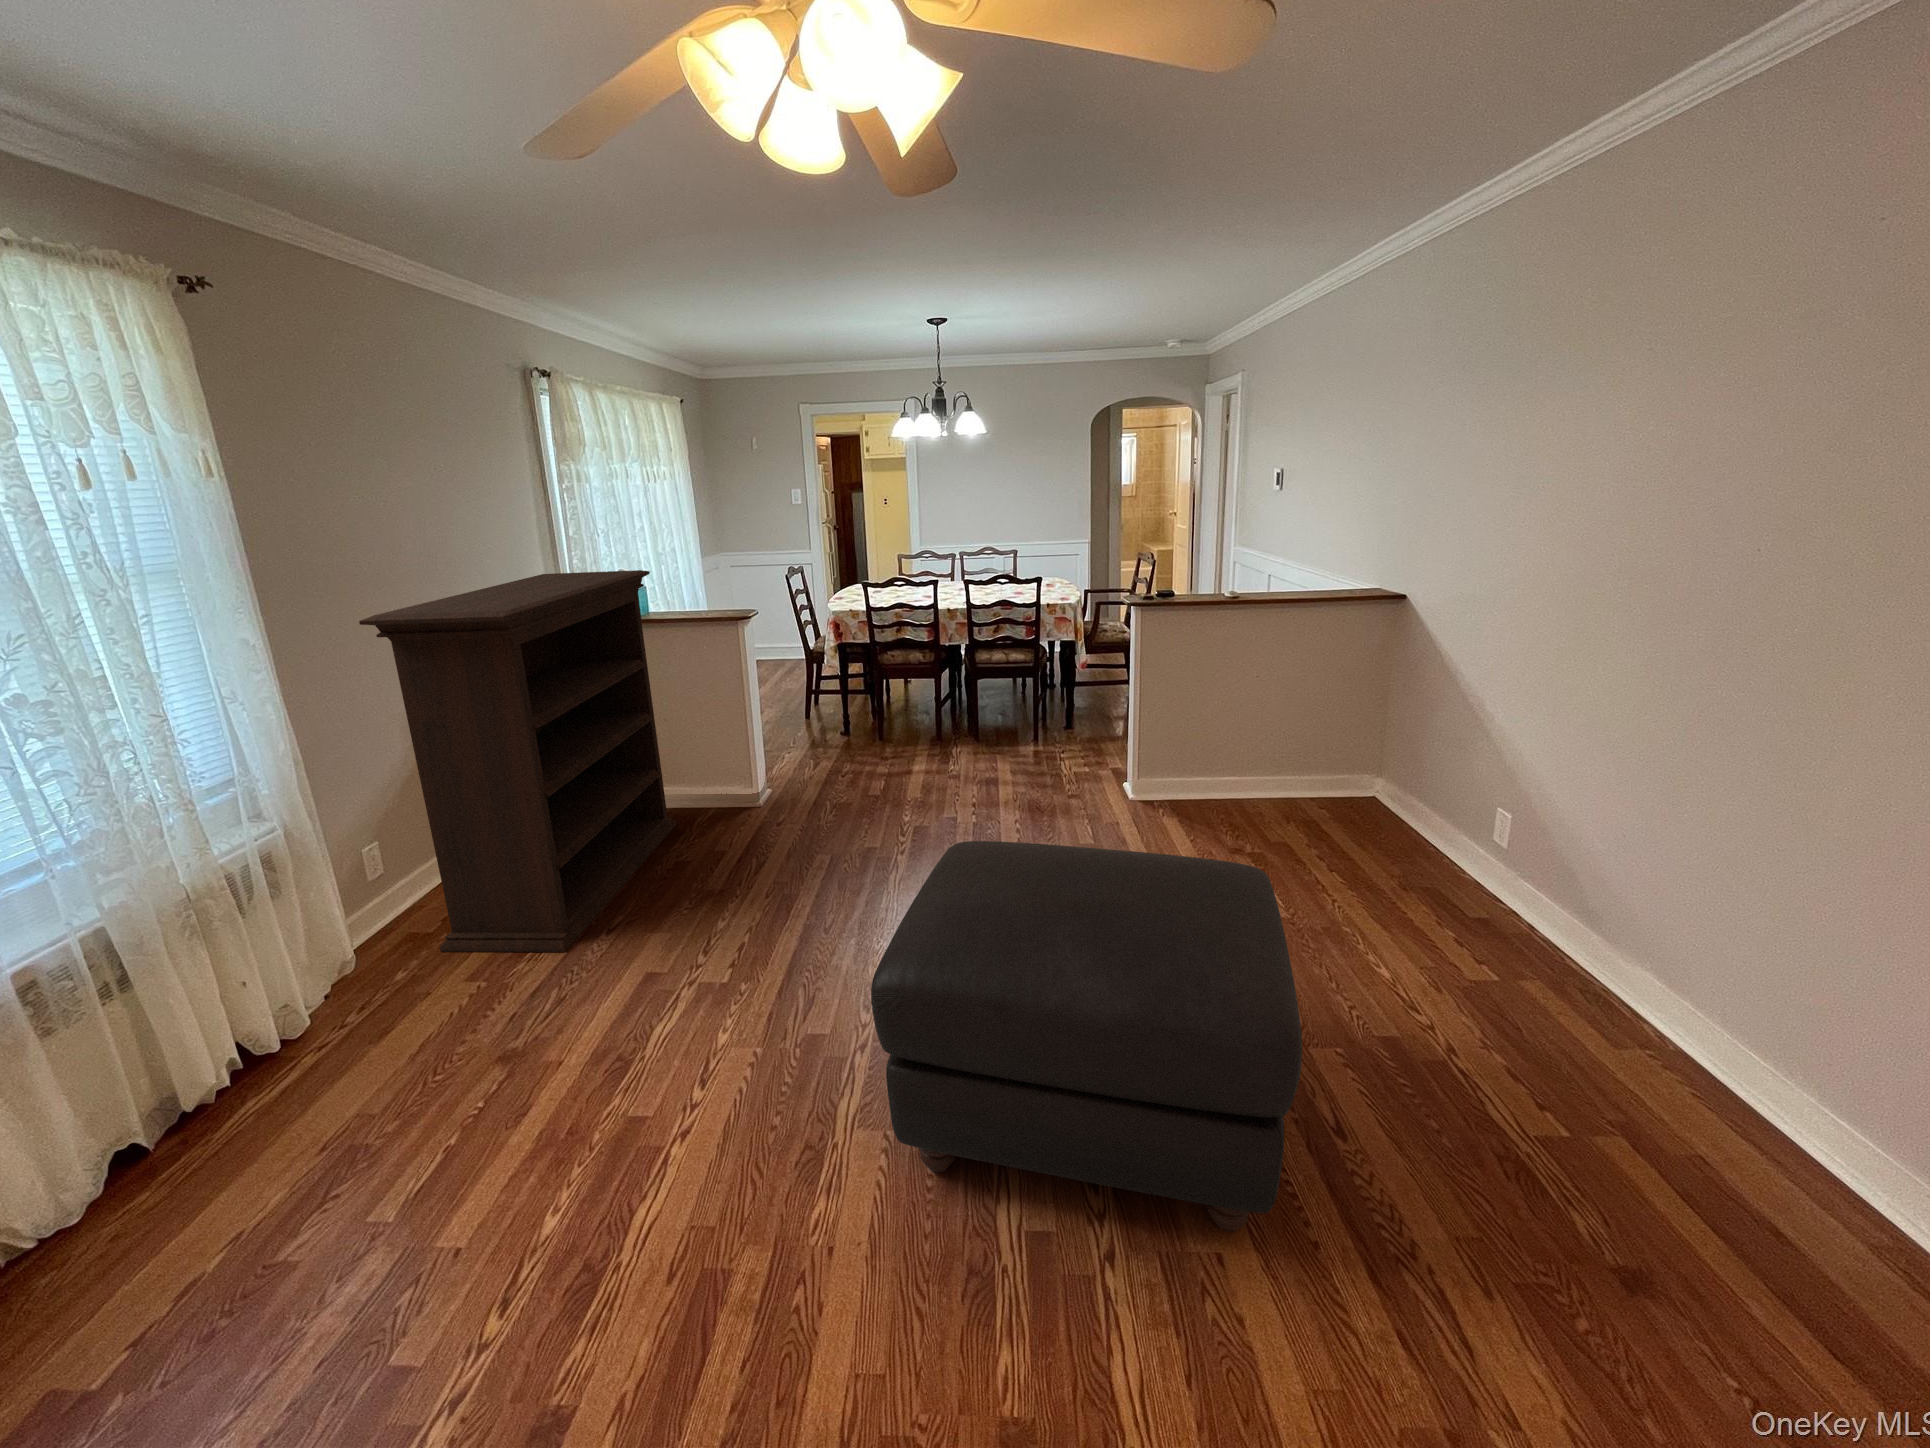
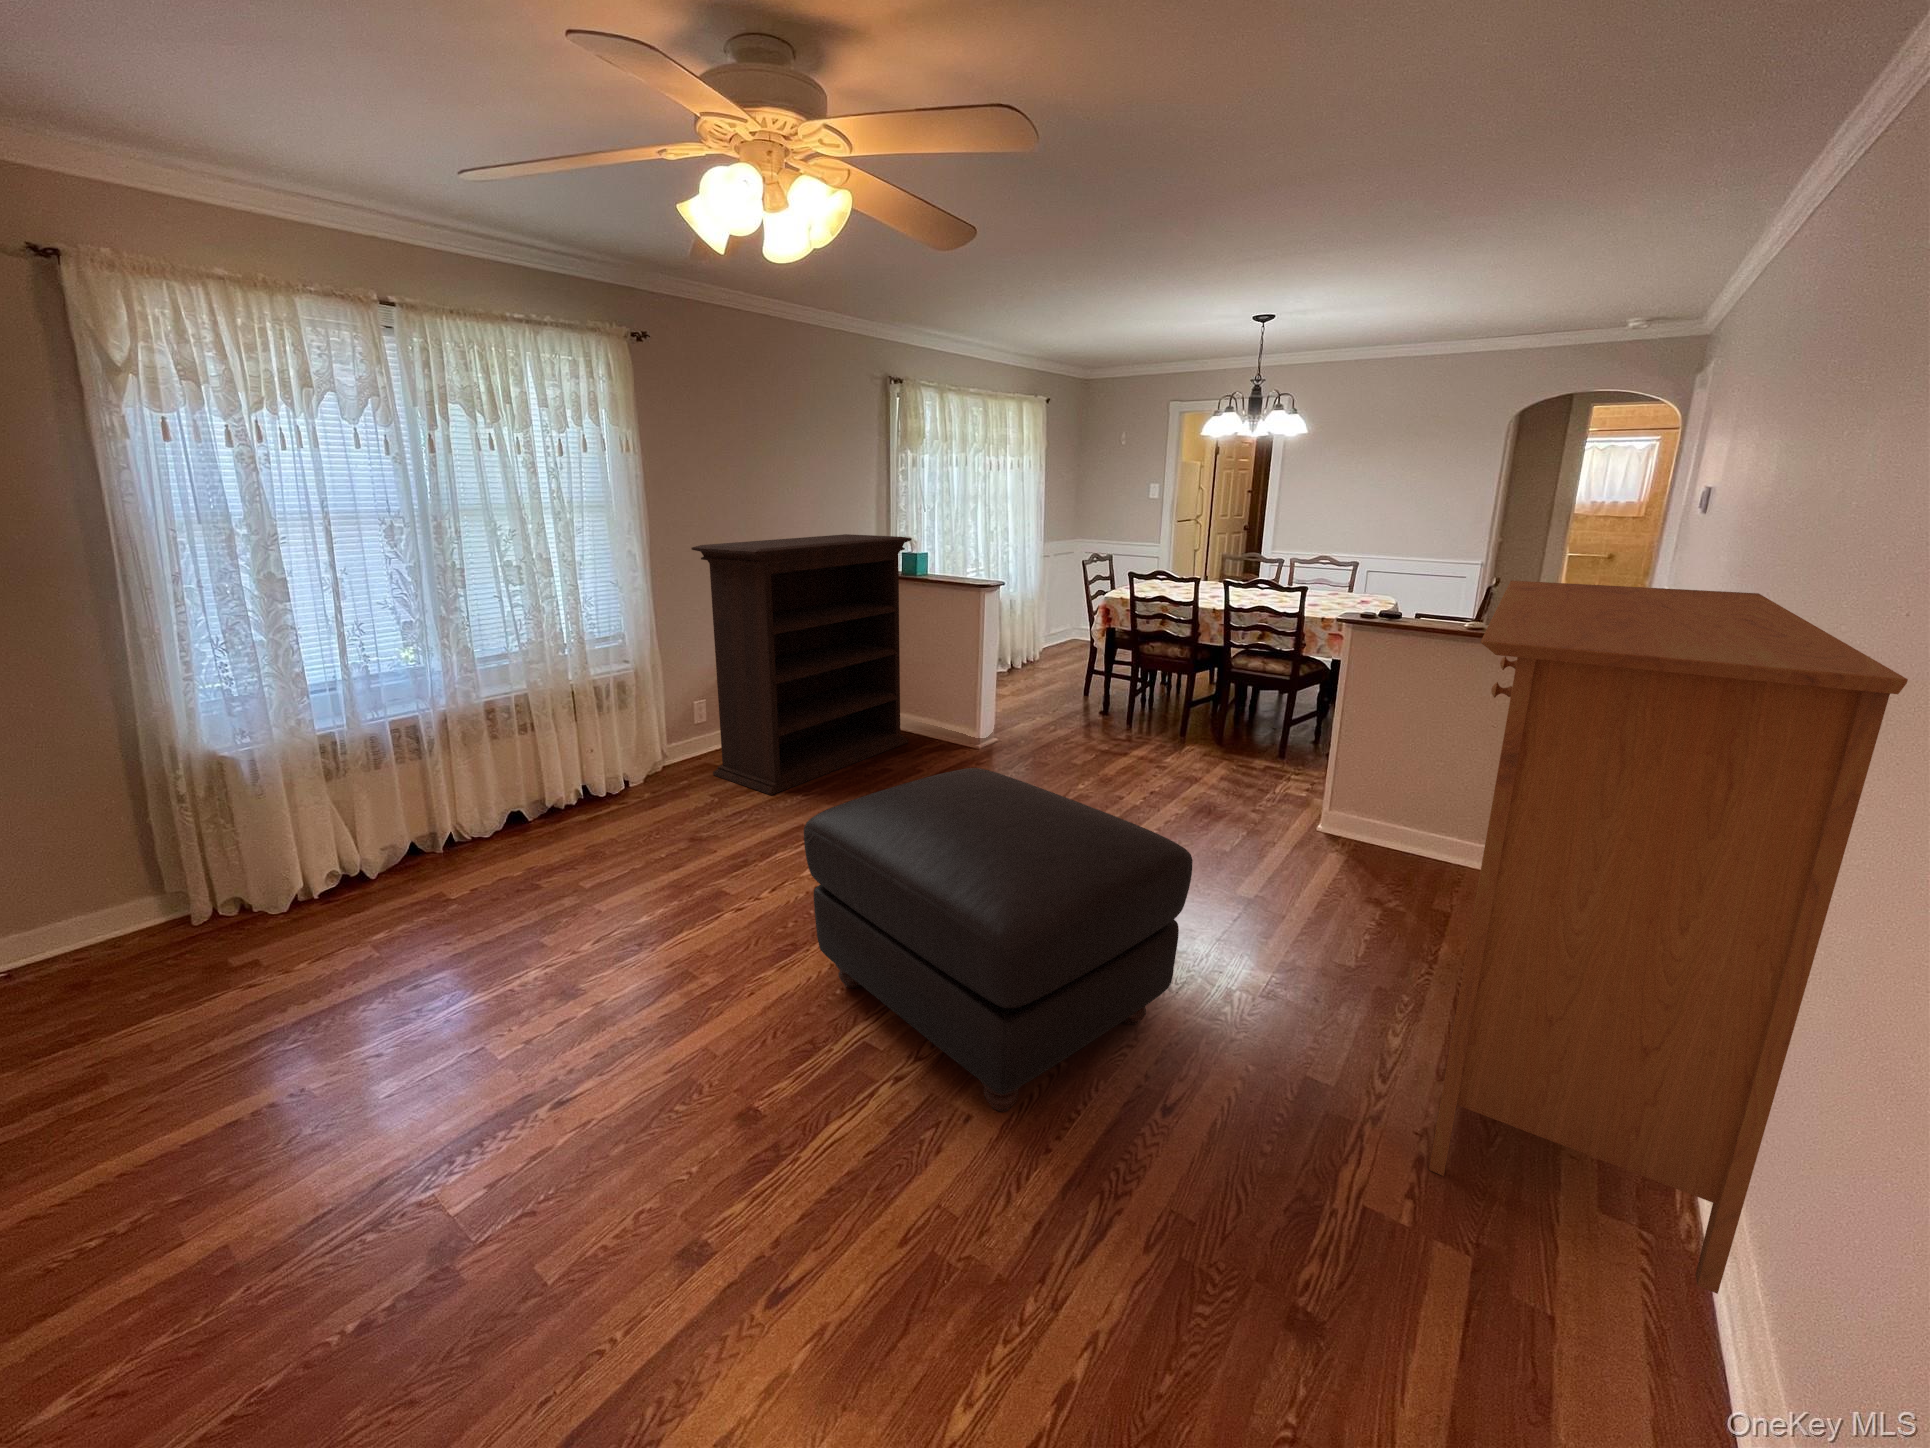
console table: none [1343,557,1838,1082] -> present [1429,581,1908,1294]

